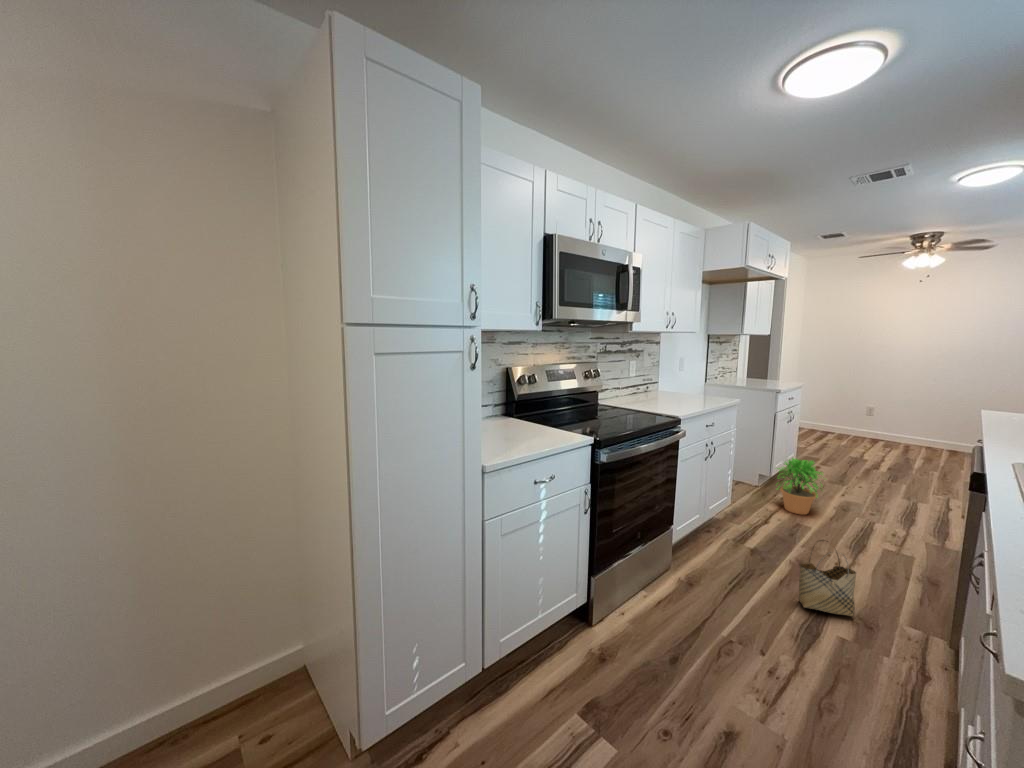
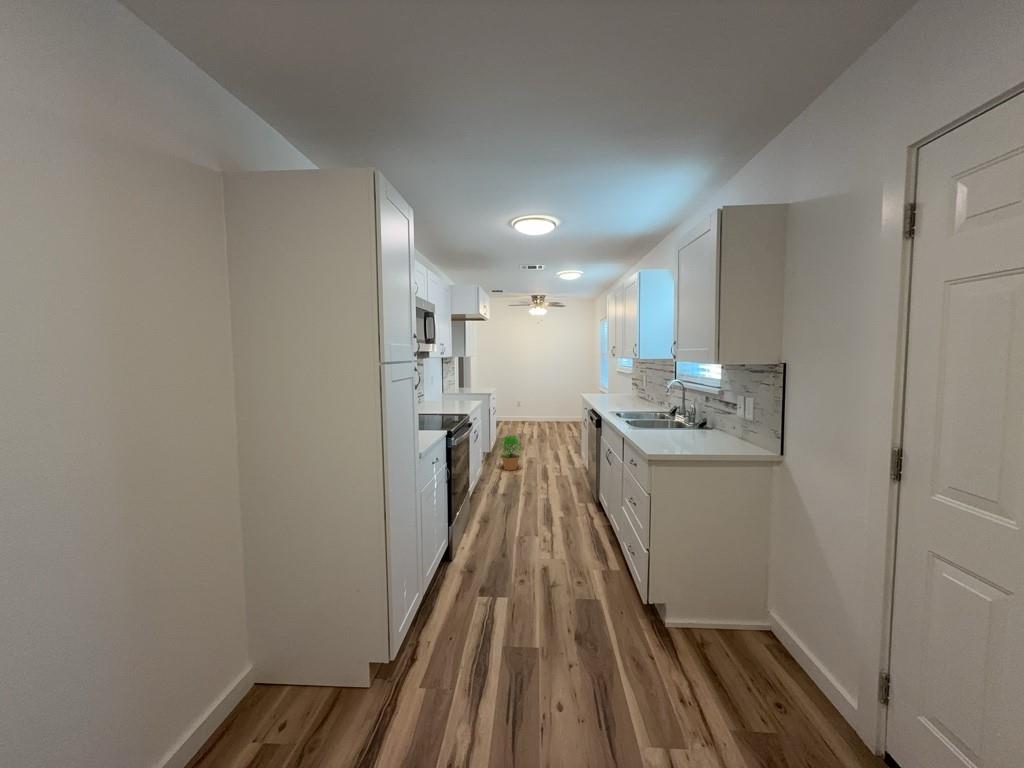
woven basket: present [798,540,856,616] -> none [536,471,560,511]

